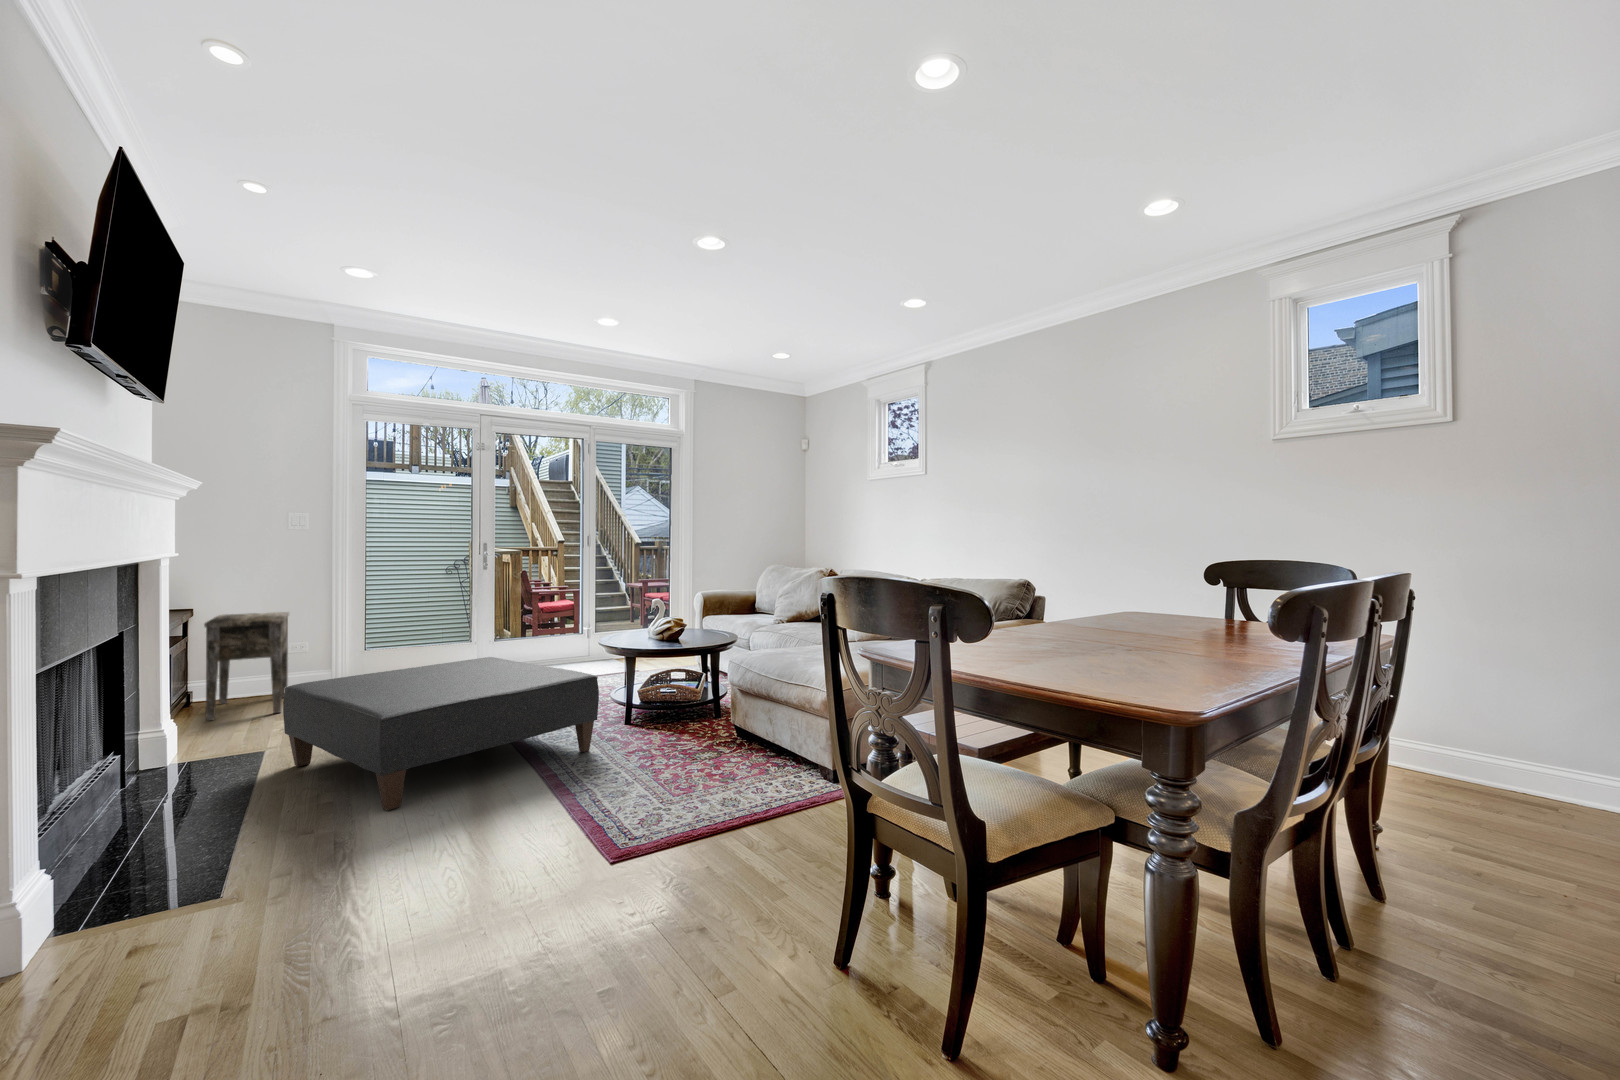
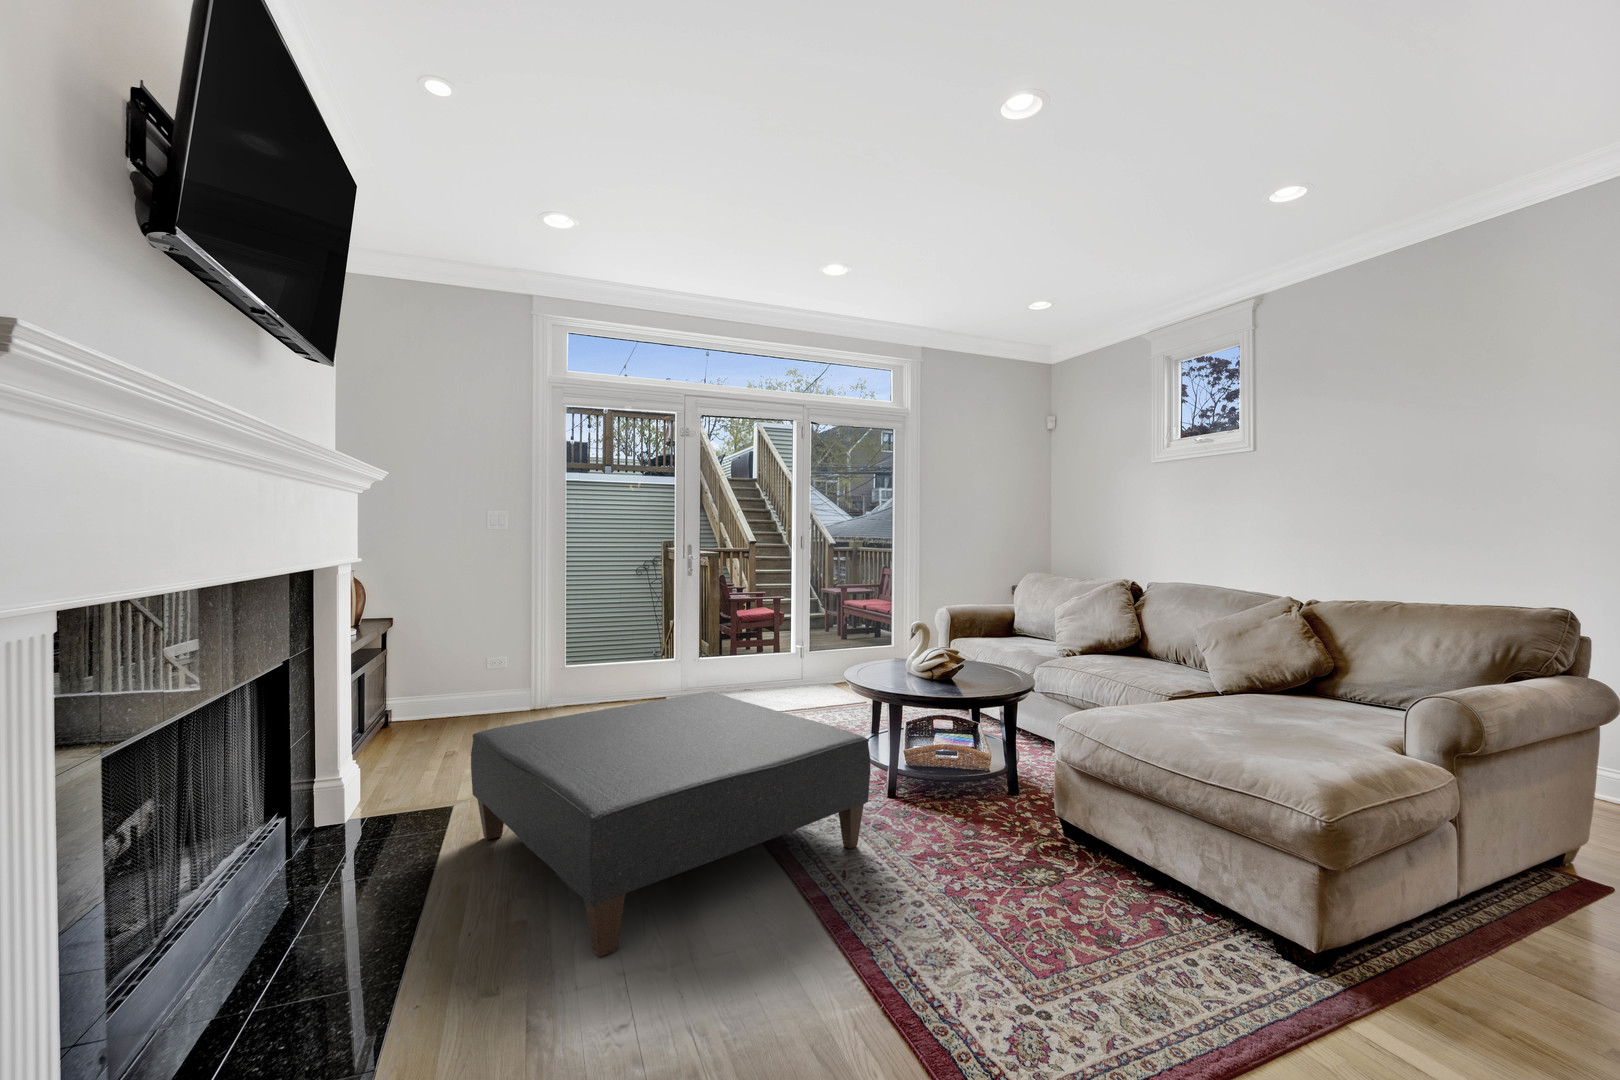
side table: present [204,612,289,720] -> none [399,622,488,749]

